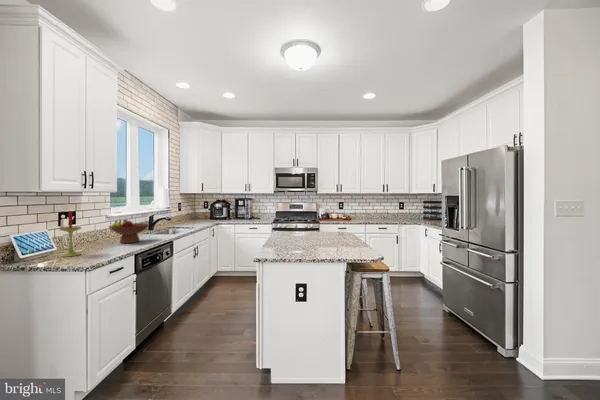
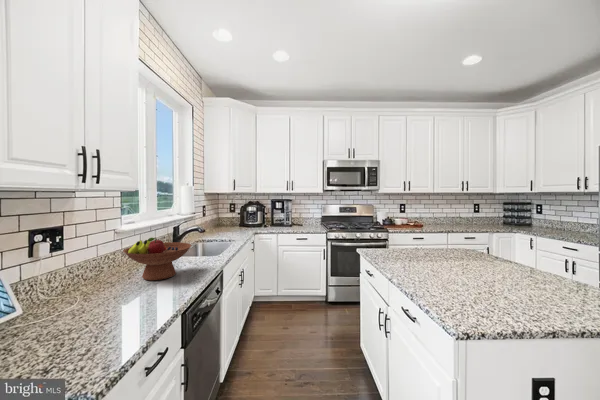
candle: present [60,212,81,257] -> none [25,229,77,336]

